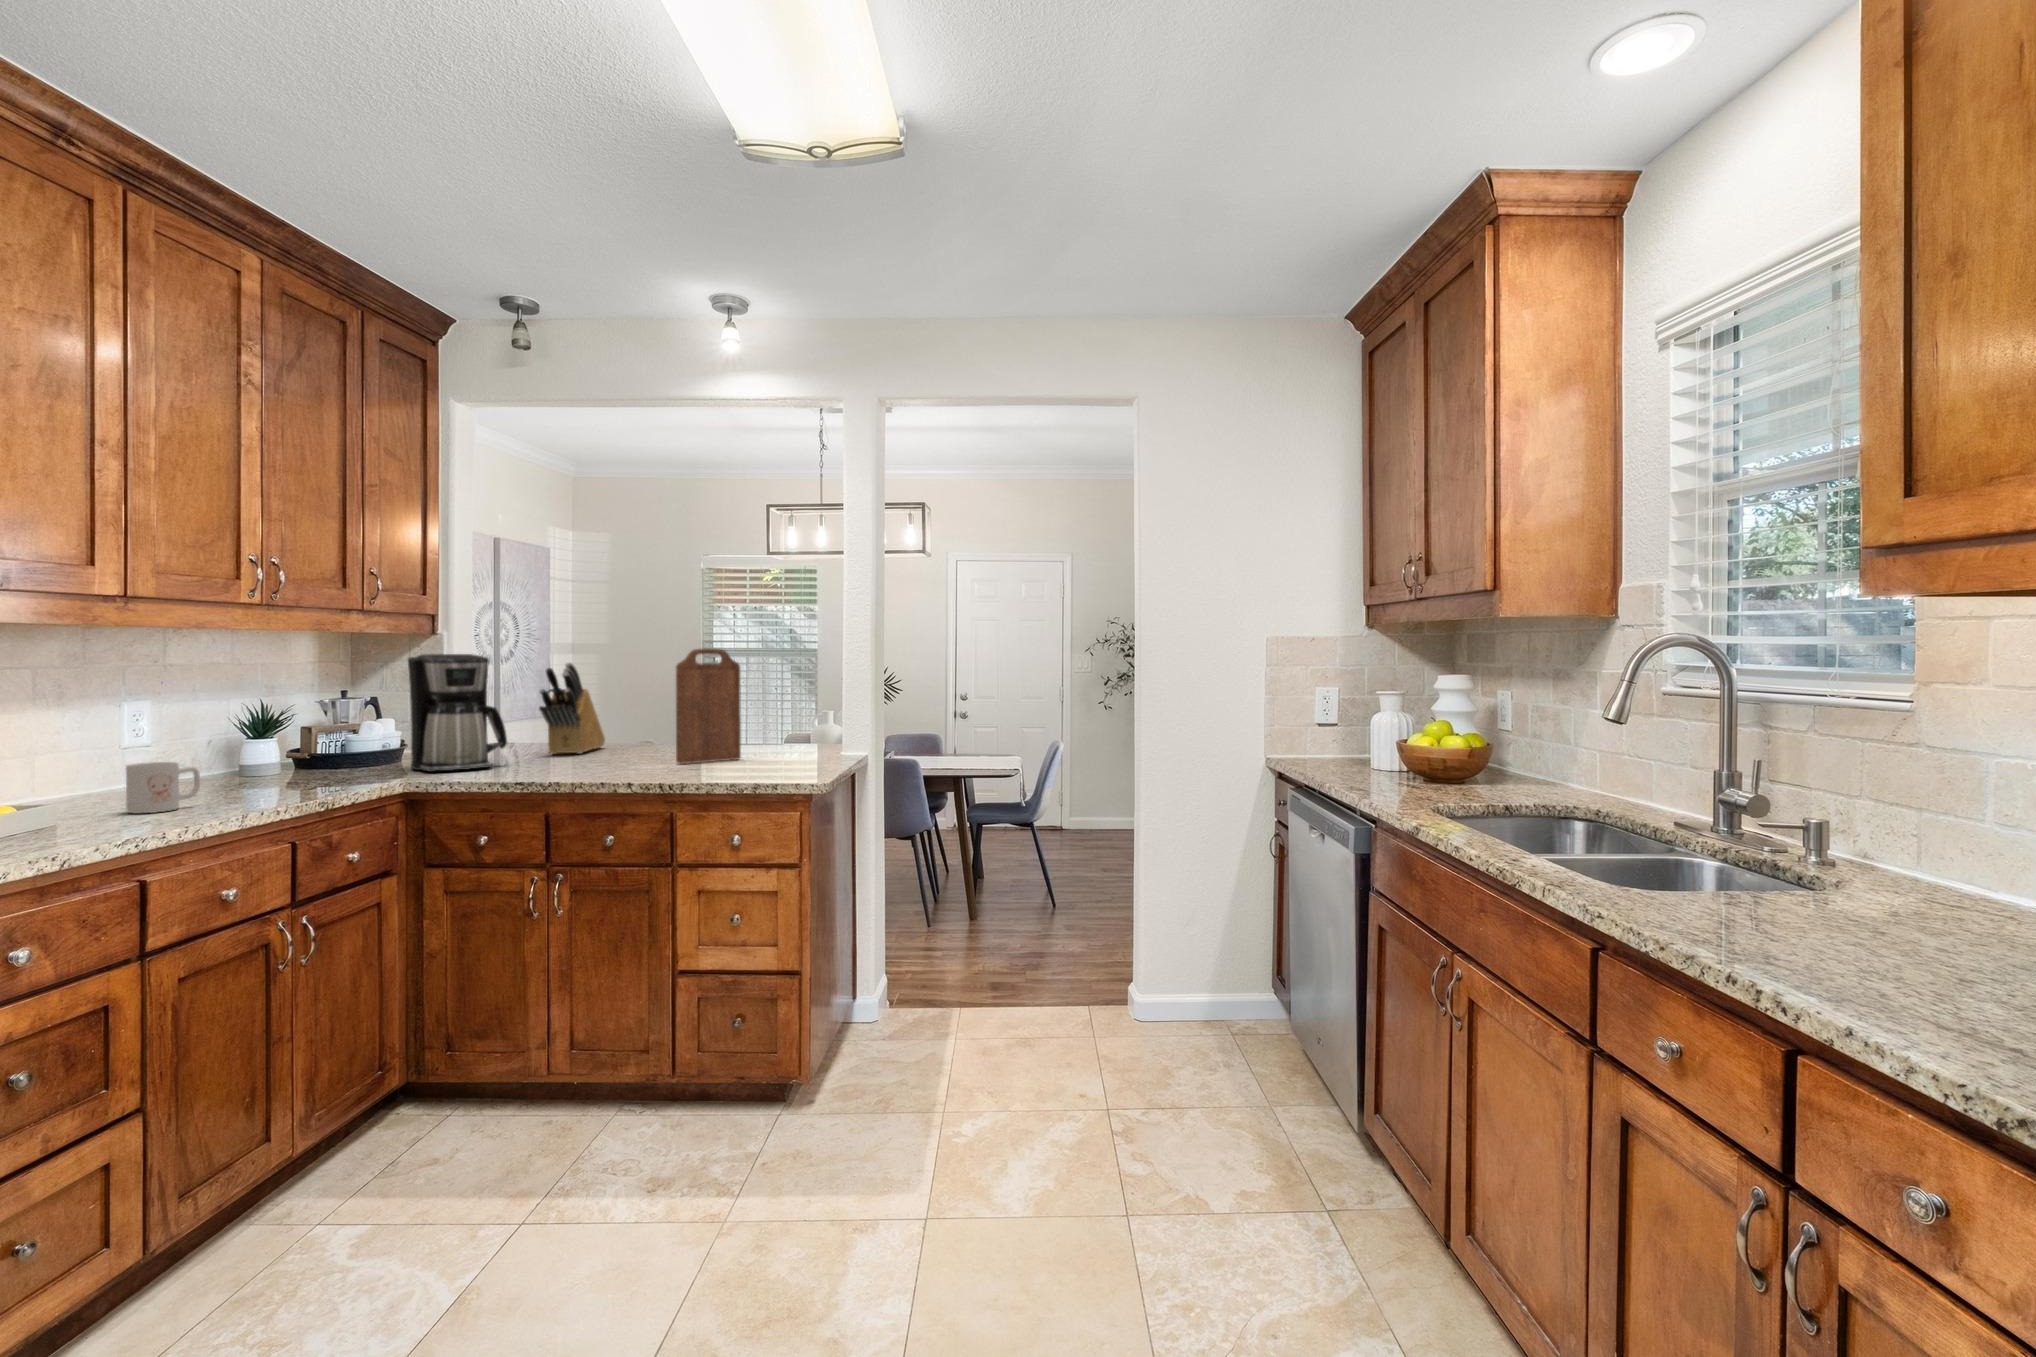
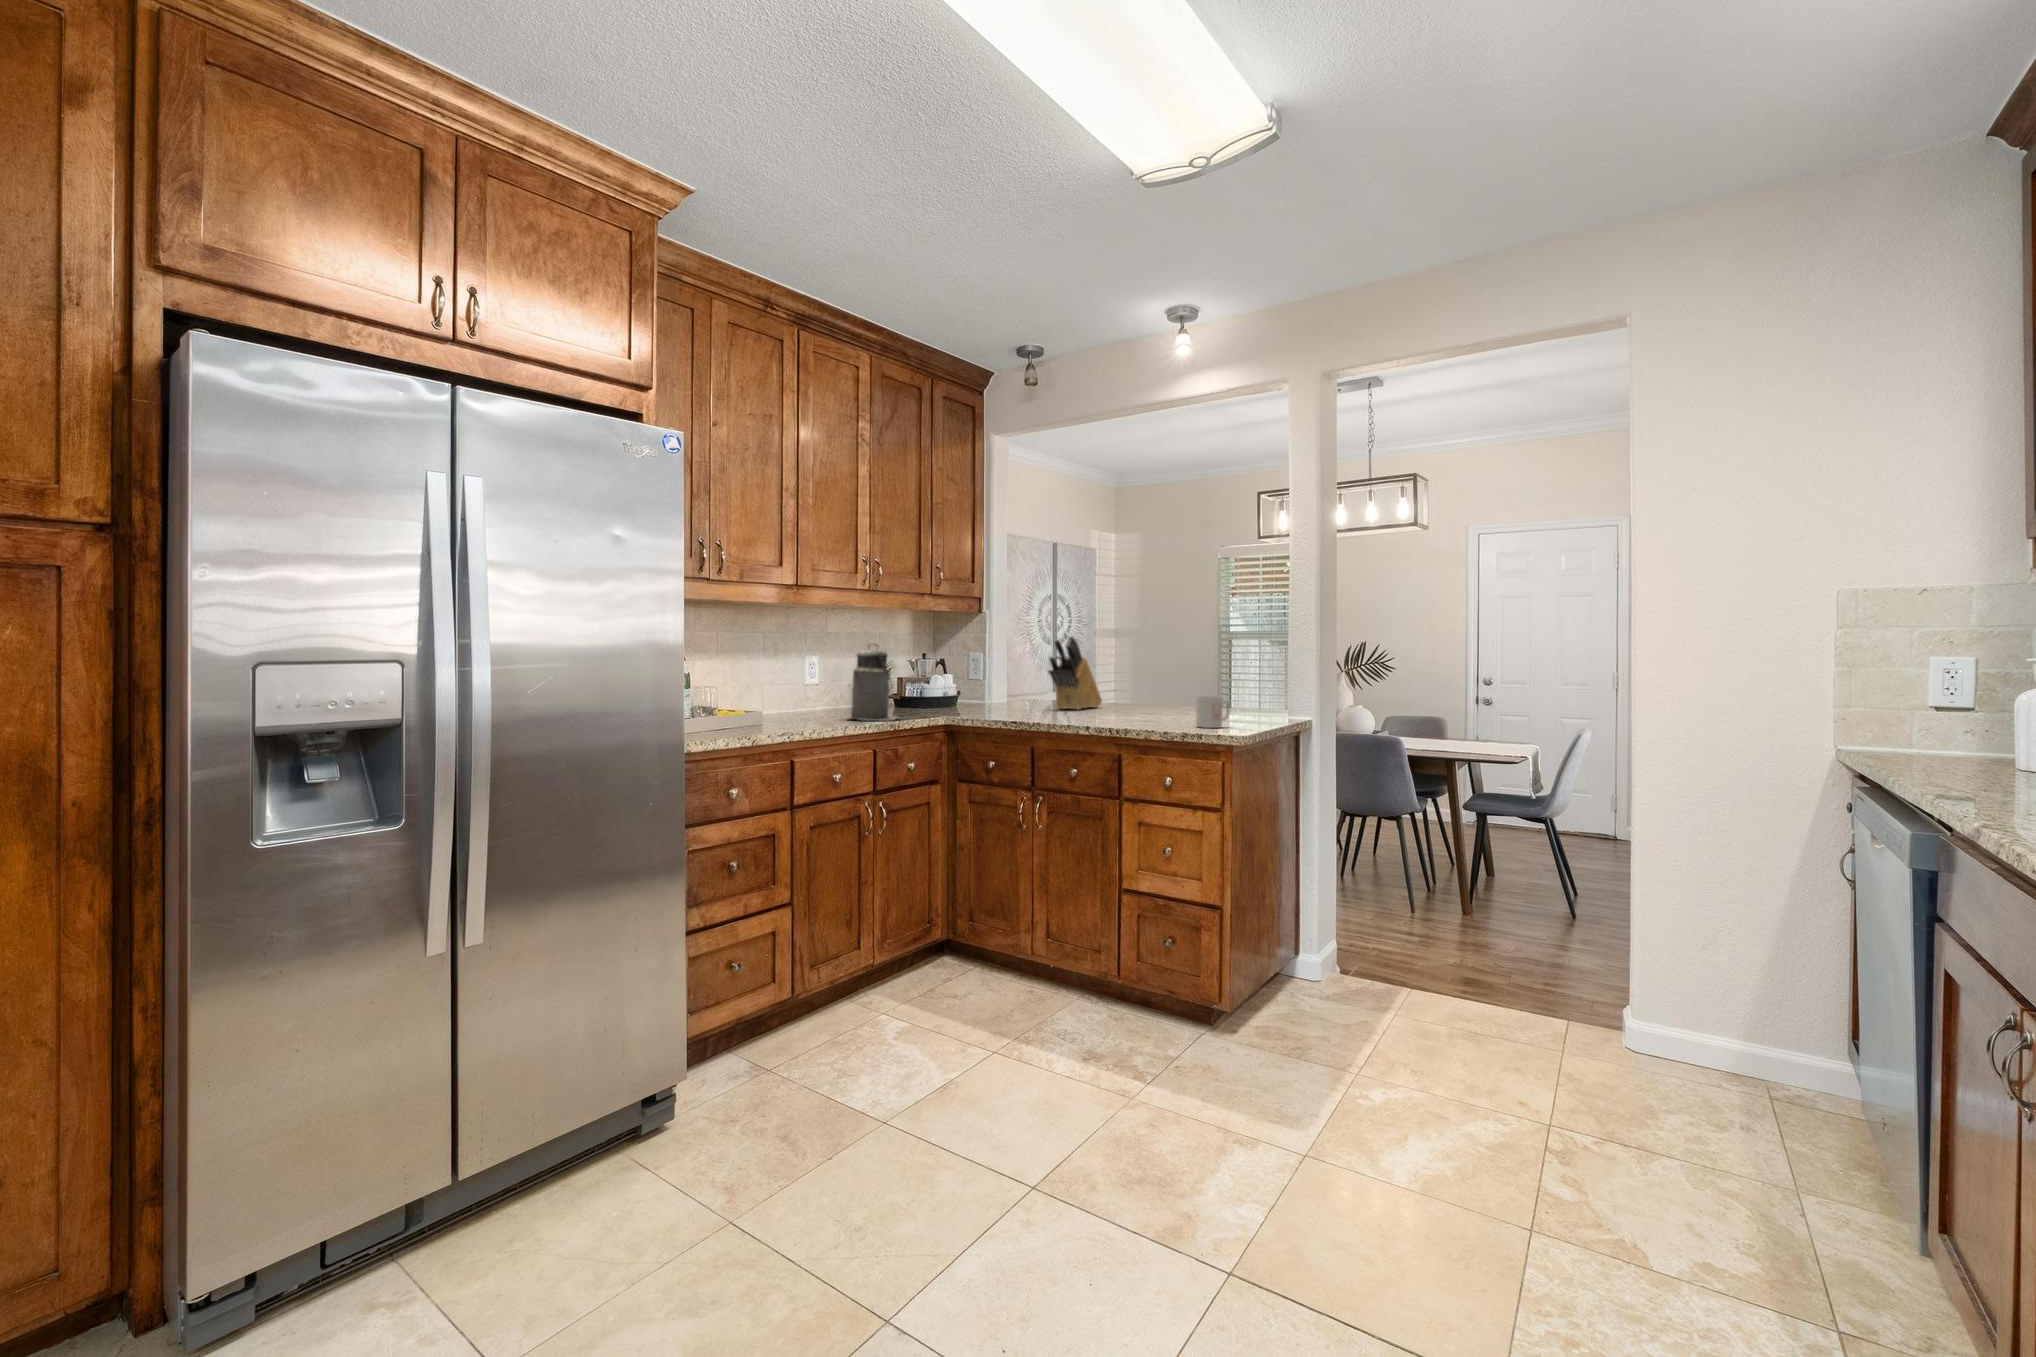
cutting board: present [676,649,741,764] -> none [1139,623,1195,719]
coffee maker: present [408,654,507,772] -> none [958,628,1021,715]
canister: none [229,681,327,796] -> present [850,645,897,721]
mug: present [126,762,200,813] -> present [1196,696,1230,728]

